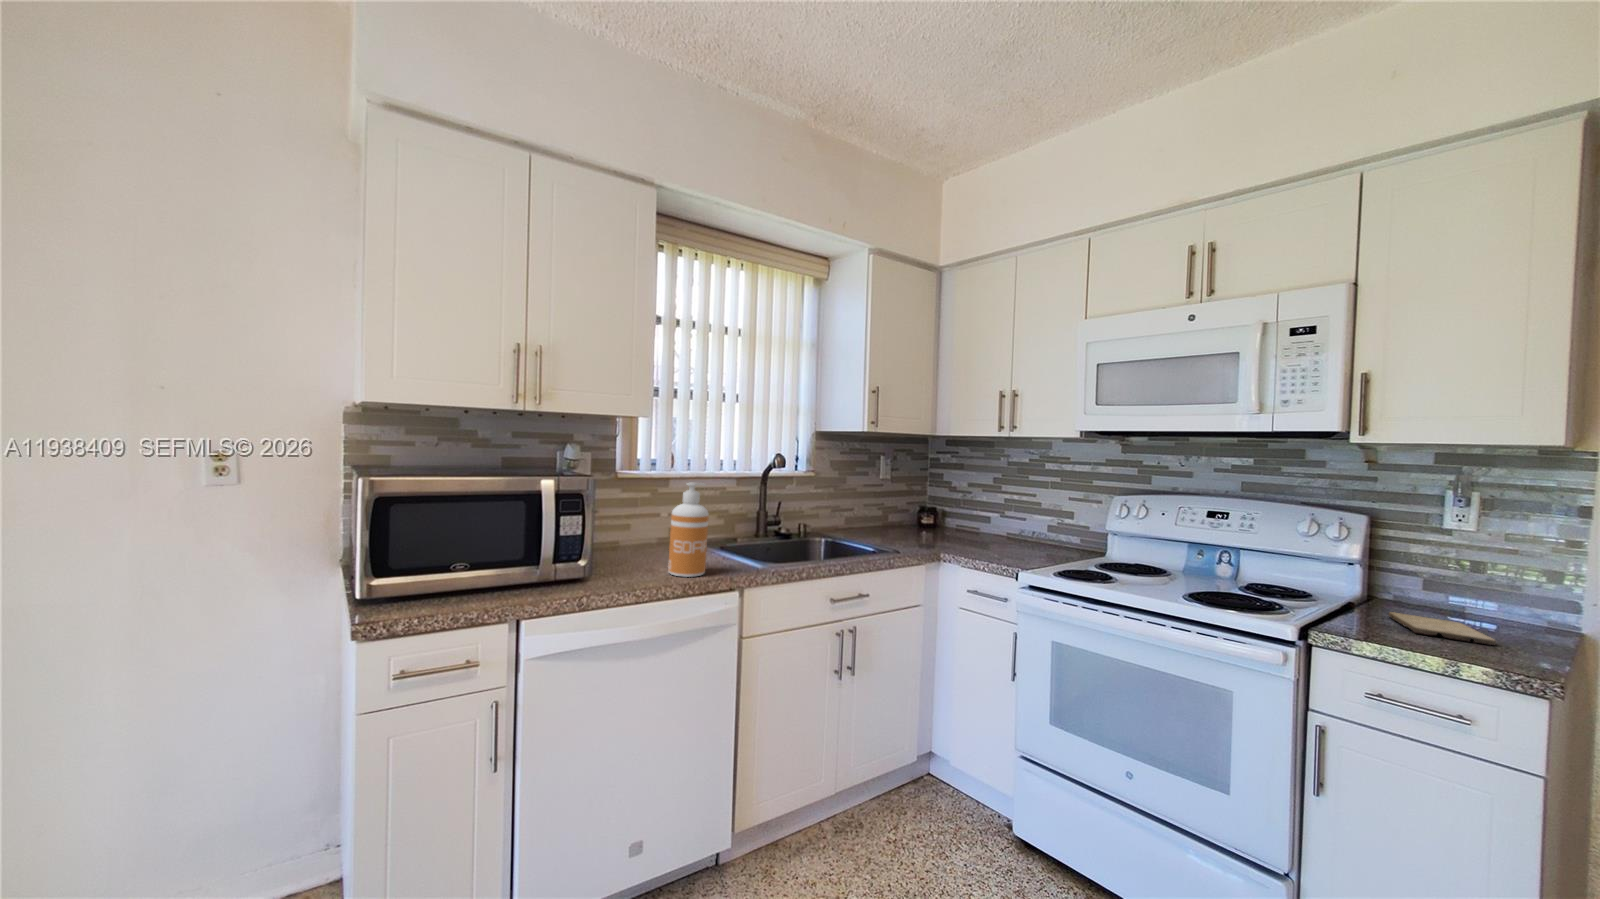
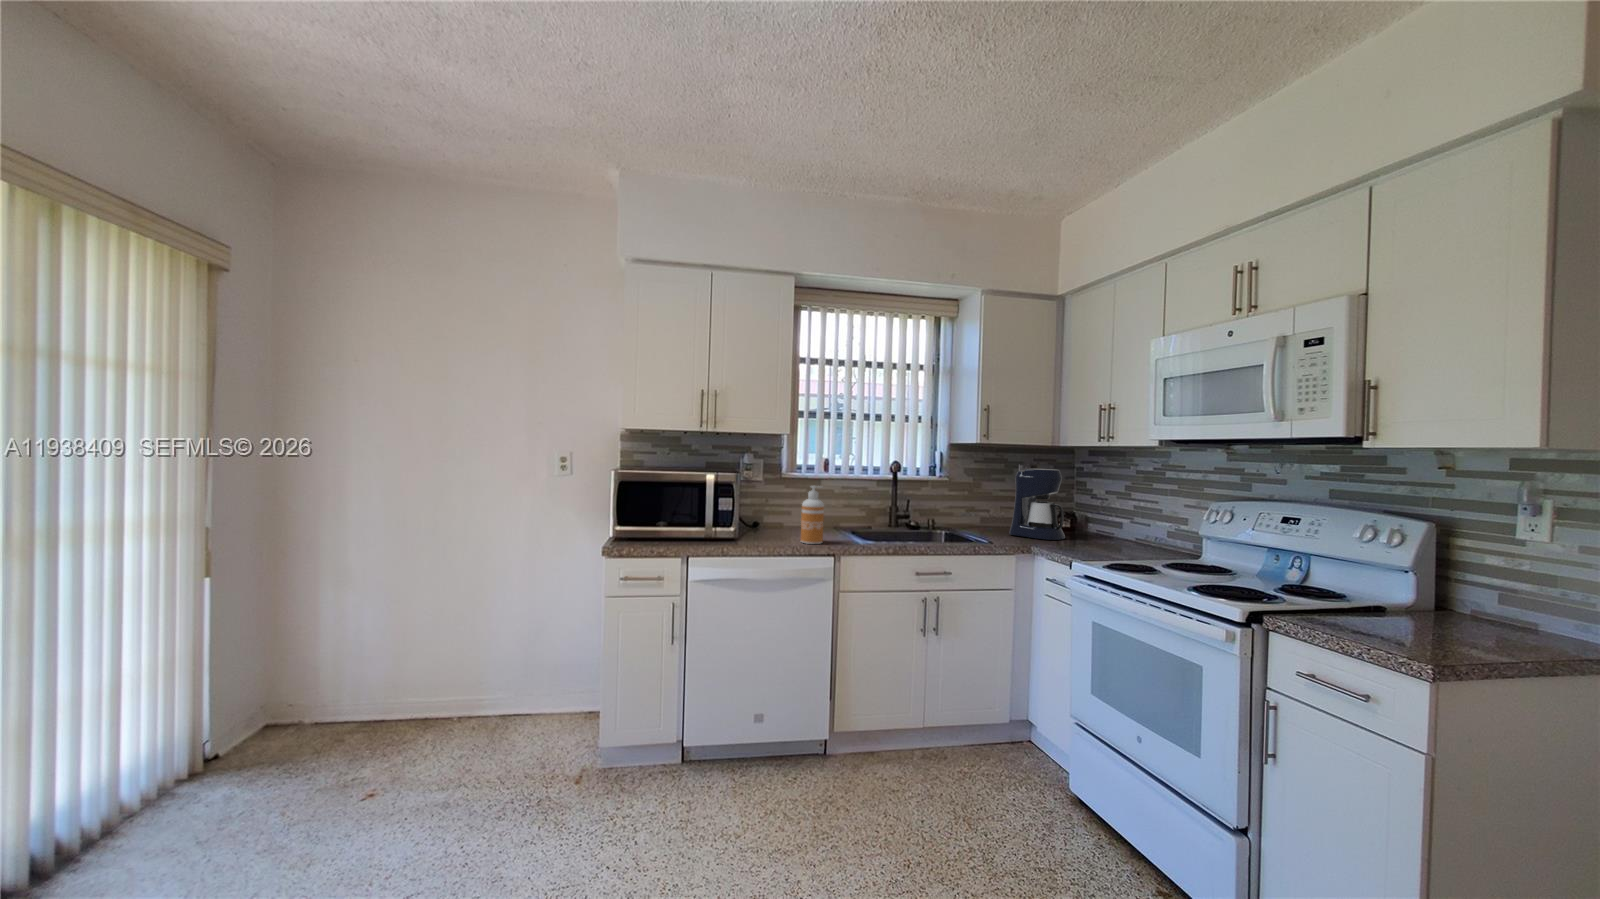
coffee maker: none [887,459,947,542] -> present [1009,469,1065,540]
cutting board: present [1388,612,1496,645] -> none [1386,617,1491,647]

